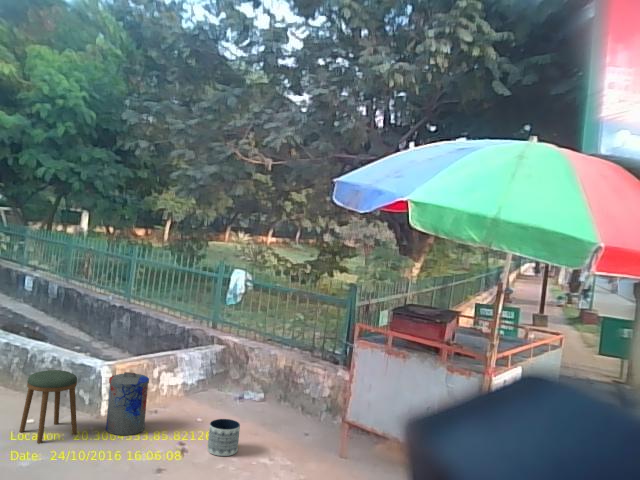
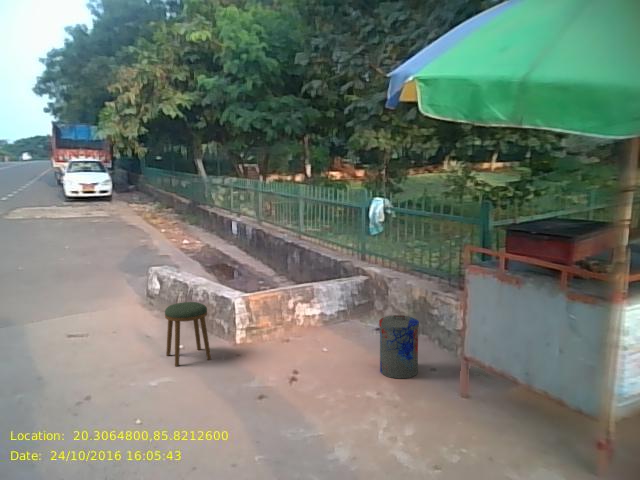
trash can: present [106,372,149,435] -> present [379,315,419,379]
planter: present [208,419,240,456] -> none [319,350,350,387]

